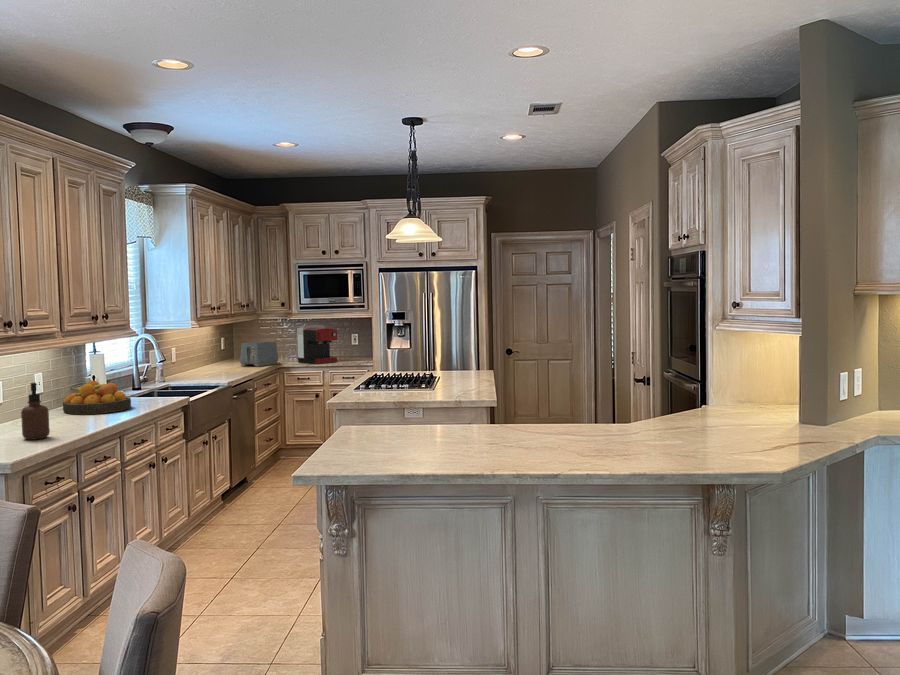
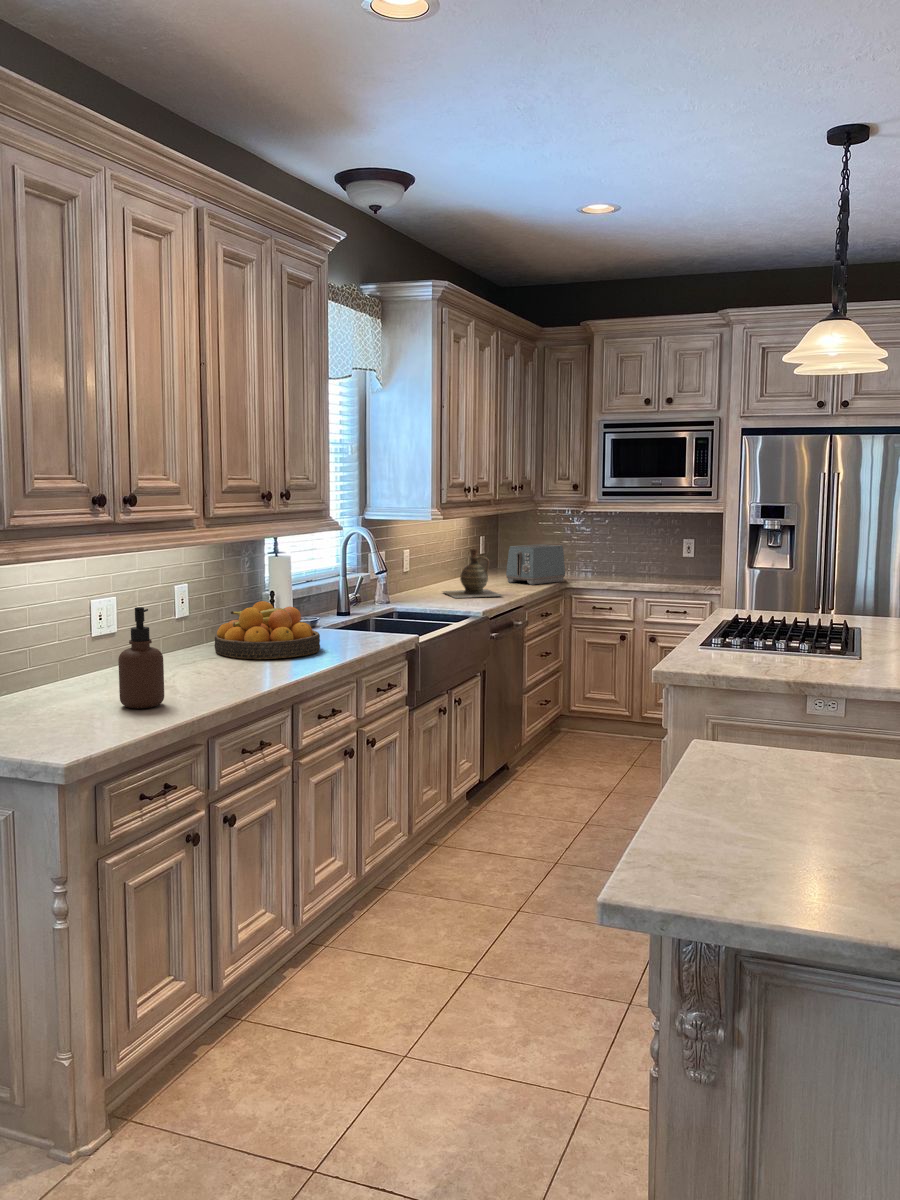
coffee maker: present [297,325,337,364] -> none [596,521,662,585]
ceramic jug: none [198,346,239,377] -> present [443,549,501,598]

